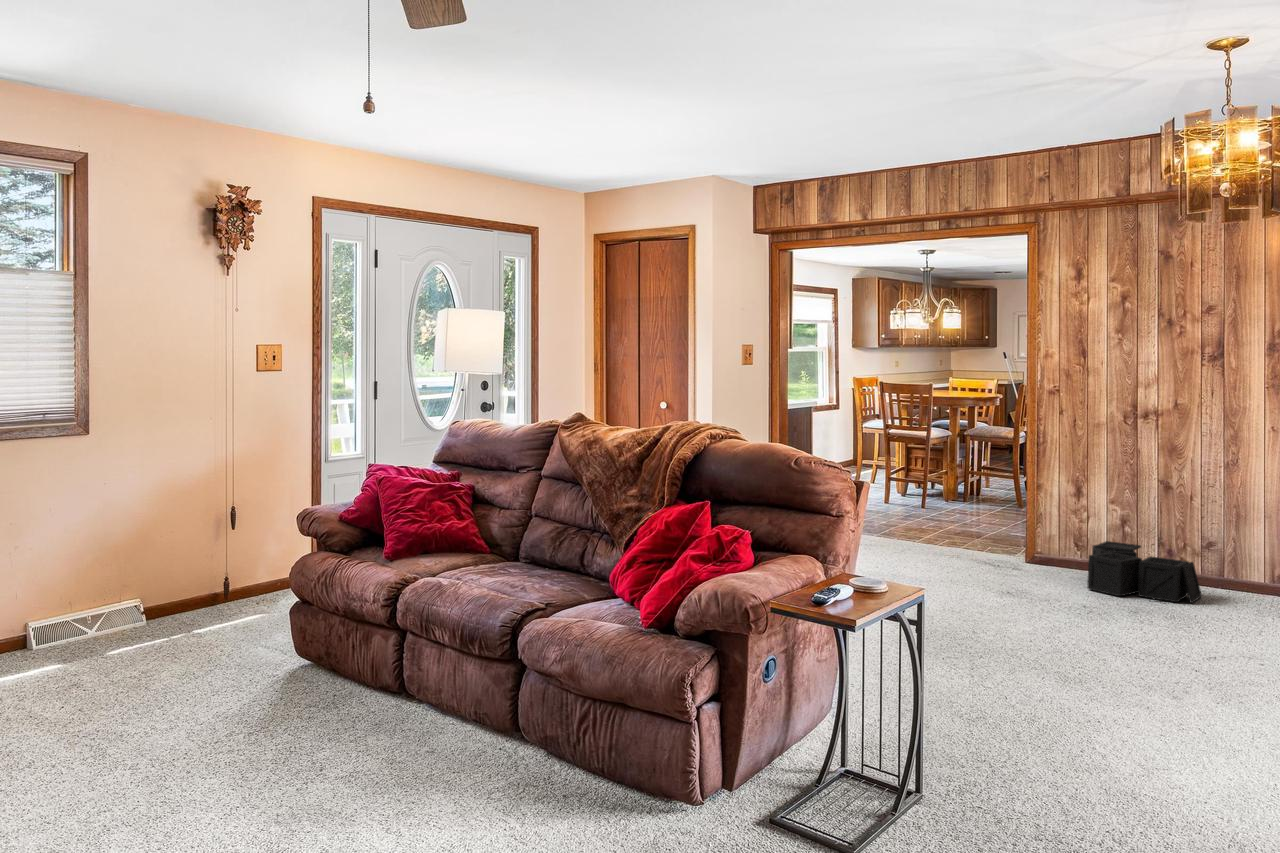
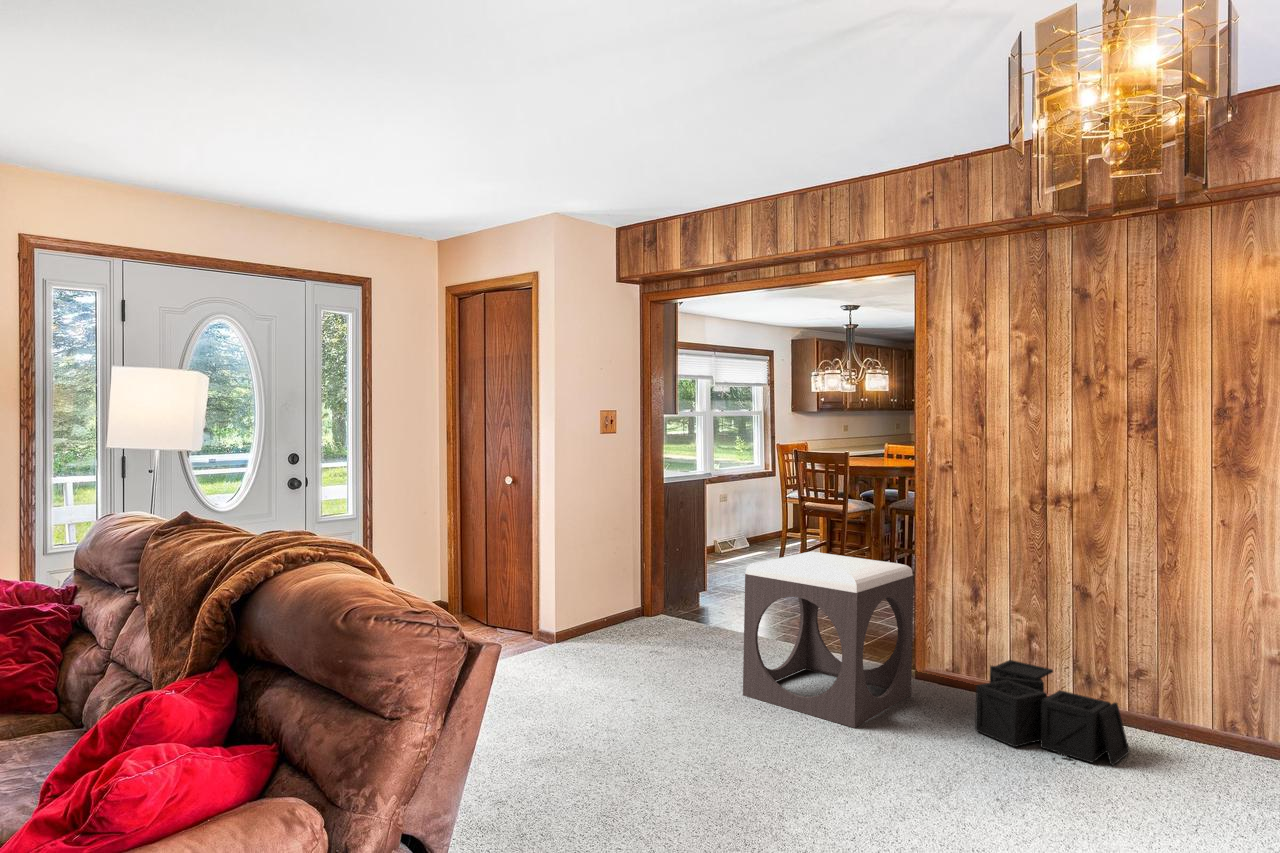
footstool: none [901,464,1032,591] -> present [743,551,914,728]

